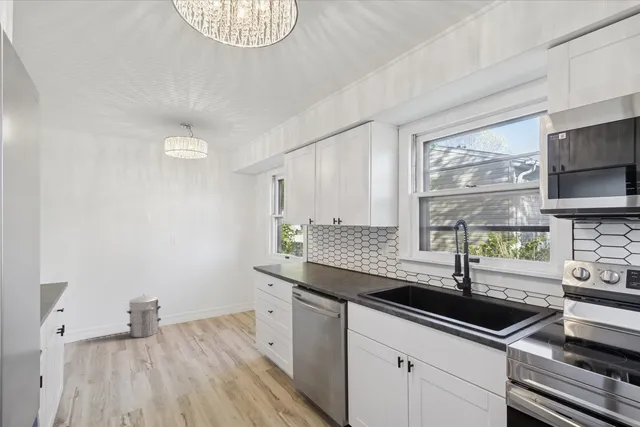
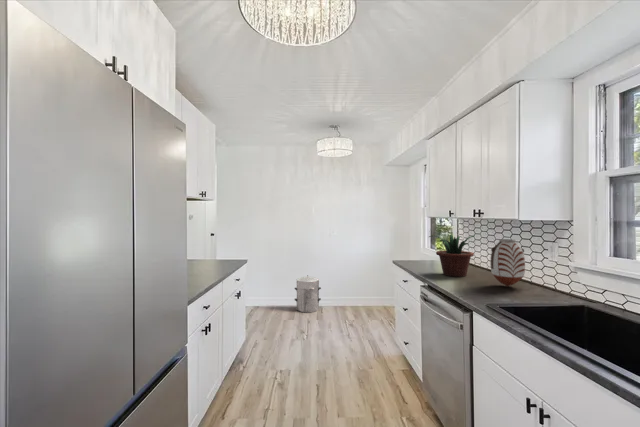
potted plant: none [294,241,329,276] -> present [429,235,474,277]
vase: none [346,243,370,279] -> present [490,239,525,286]

